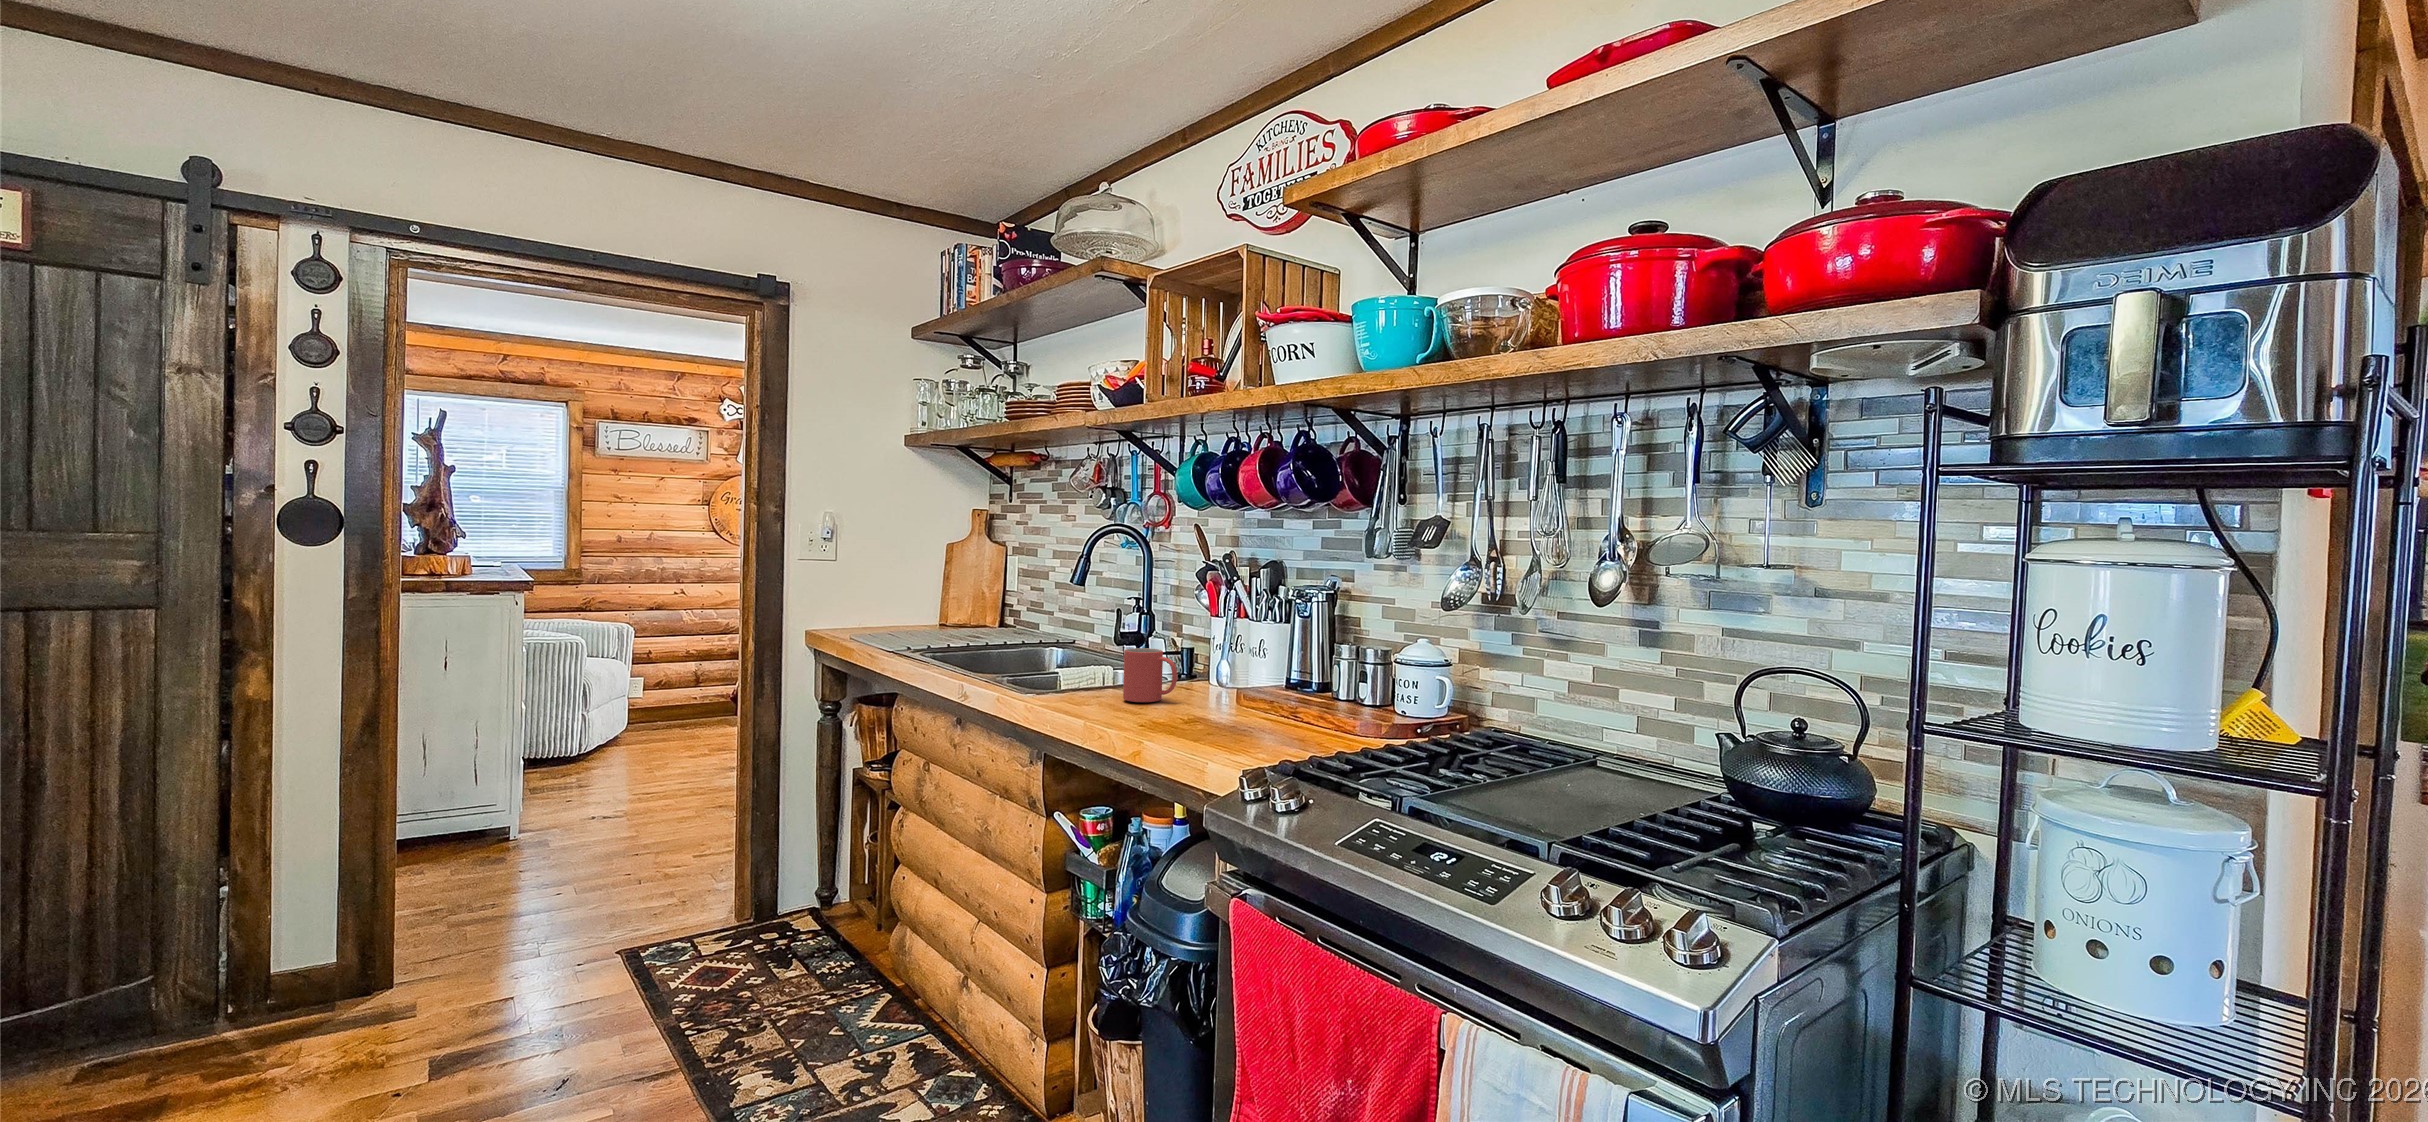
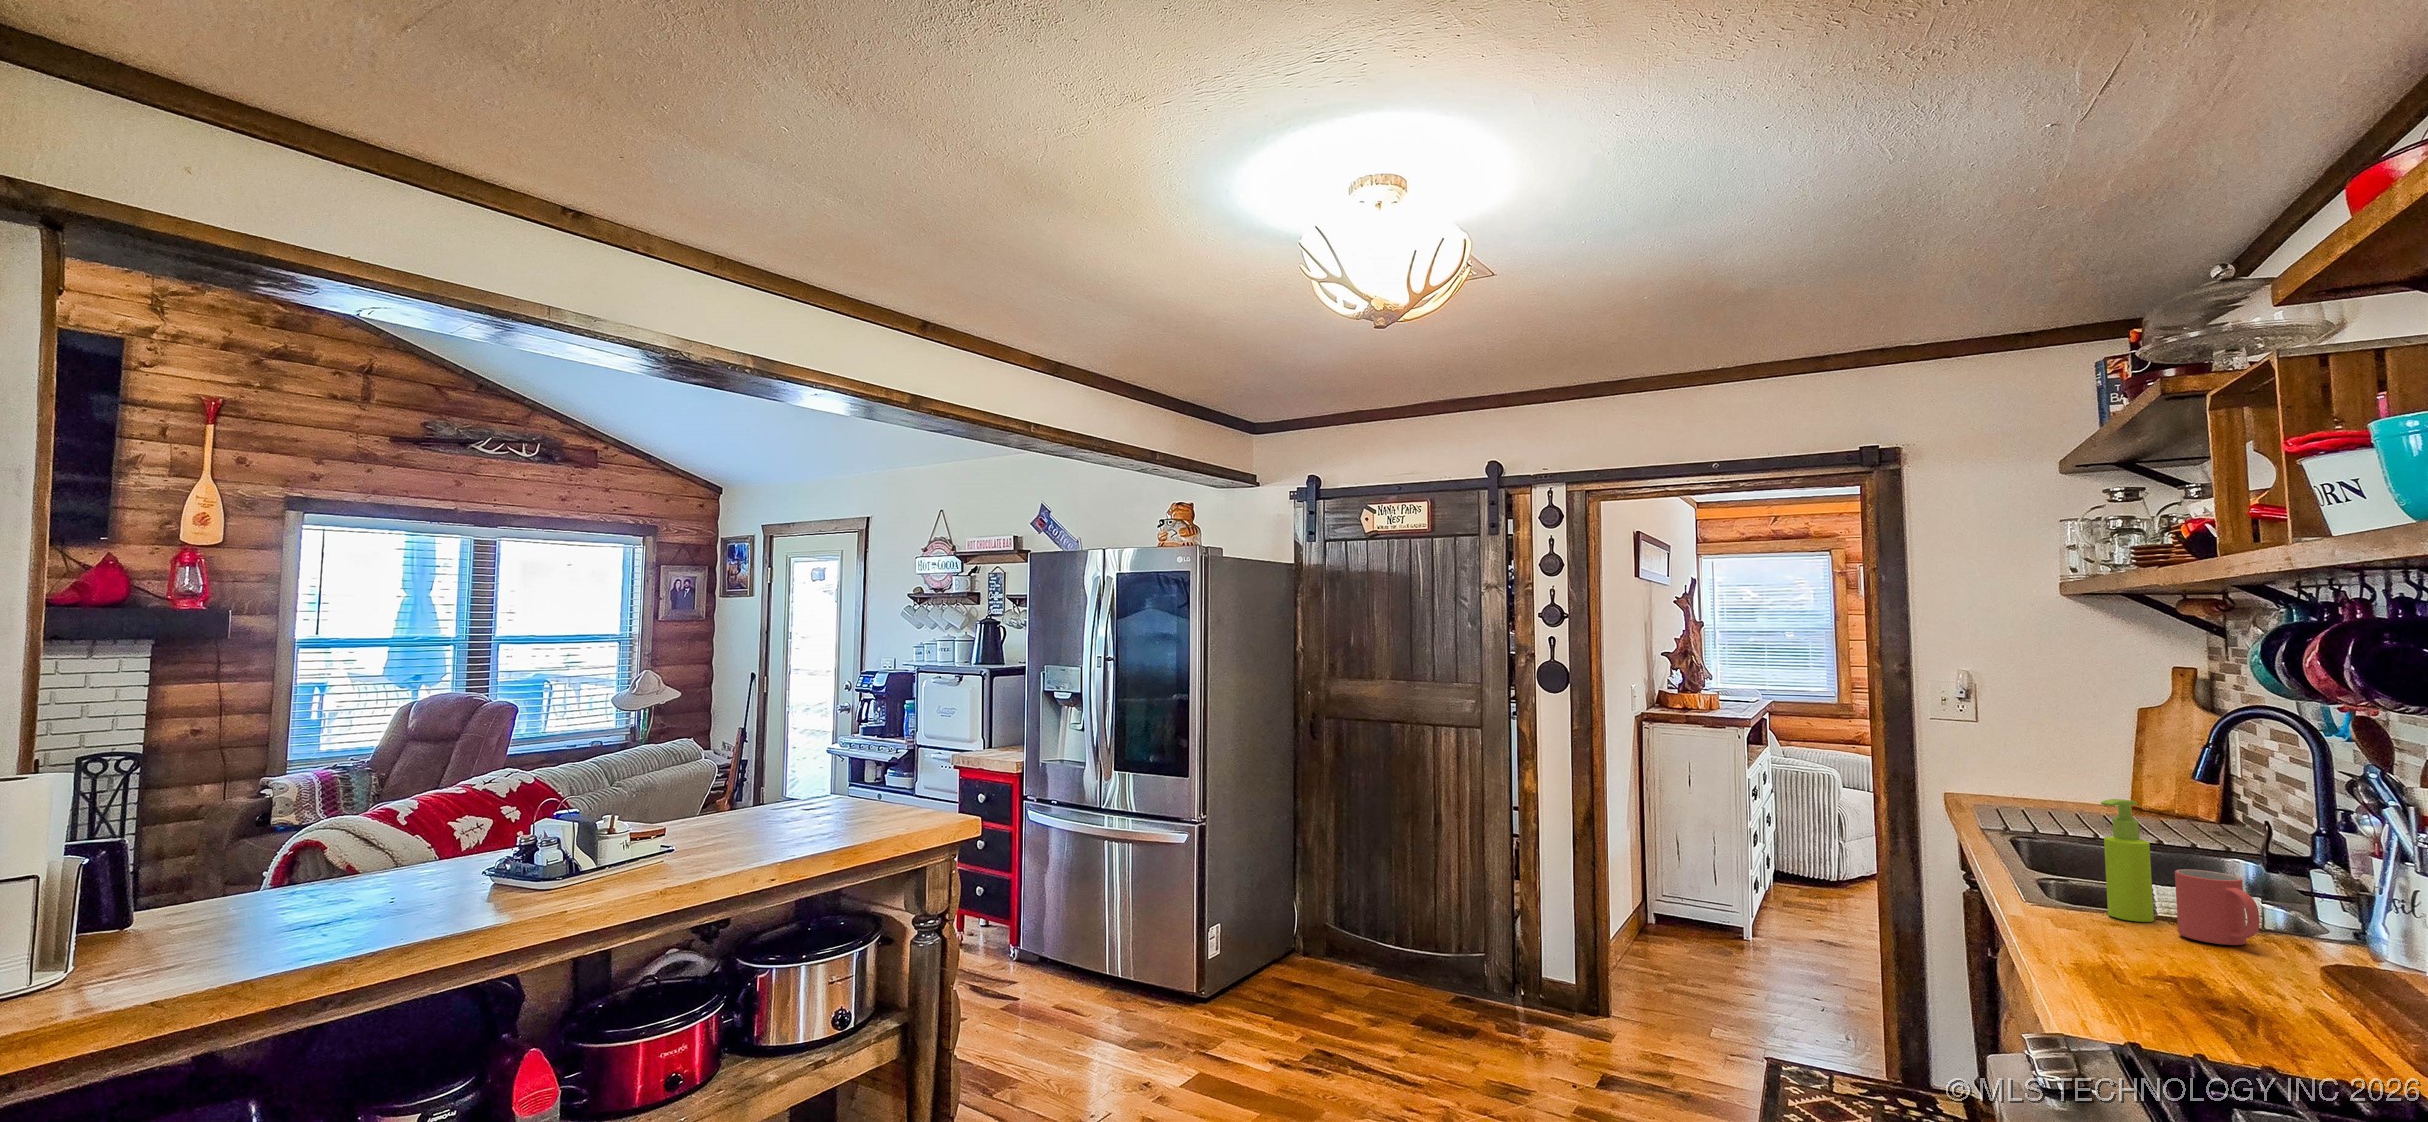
soap dispenser: none [1067,600,1098,699] -> present [2101,799,2154,922]

